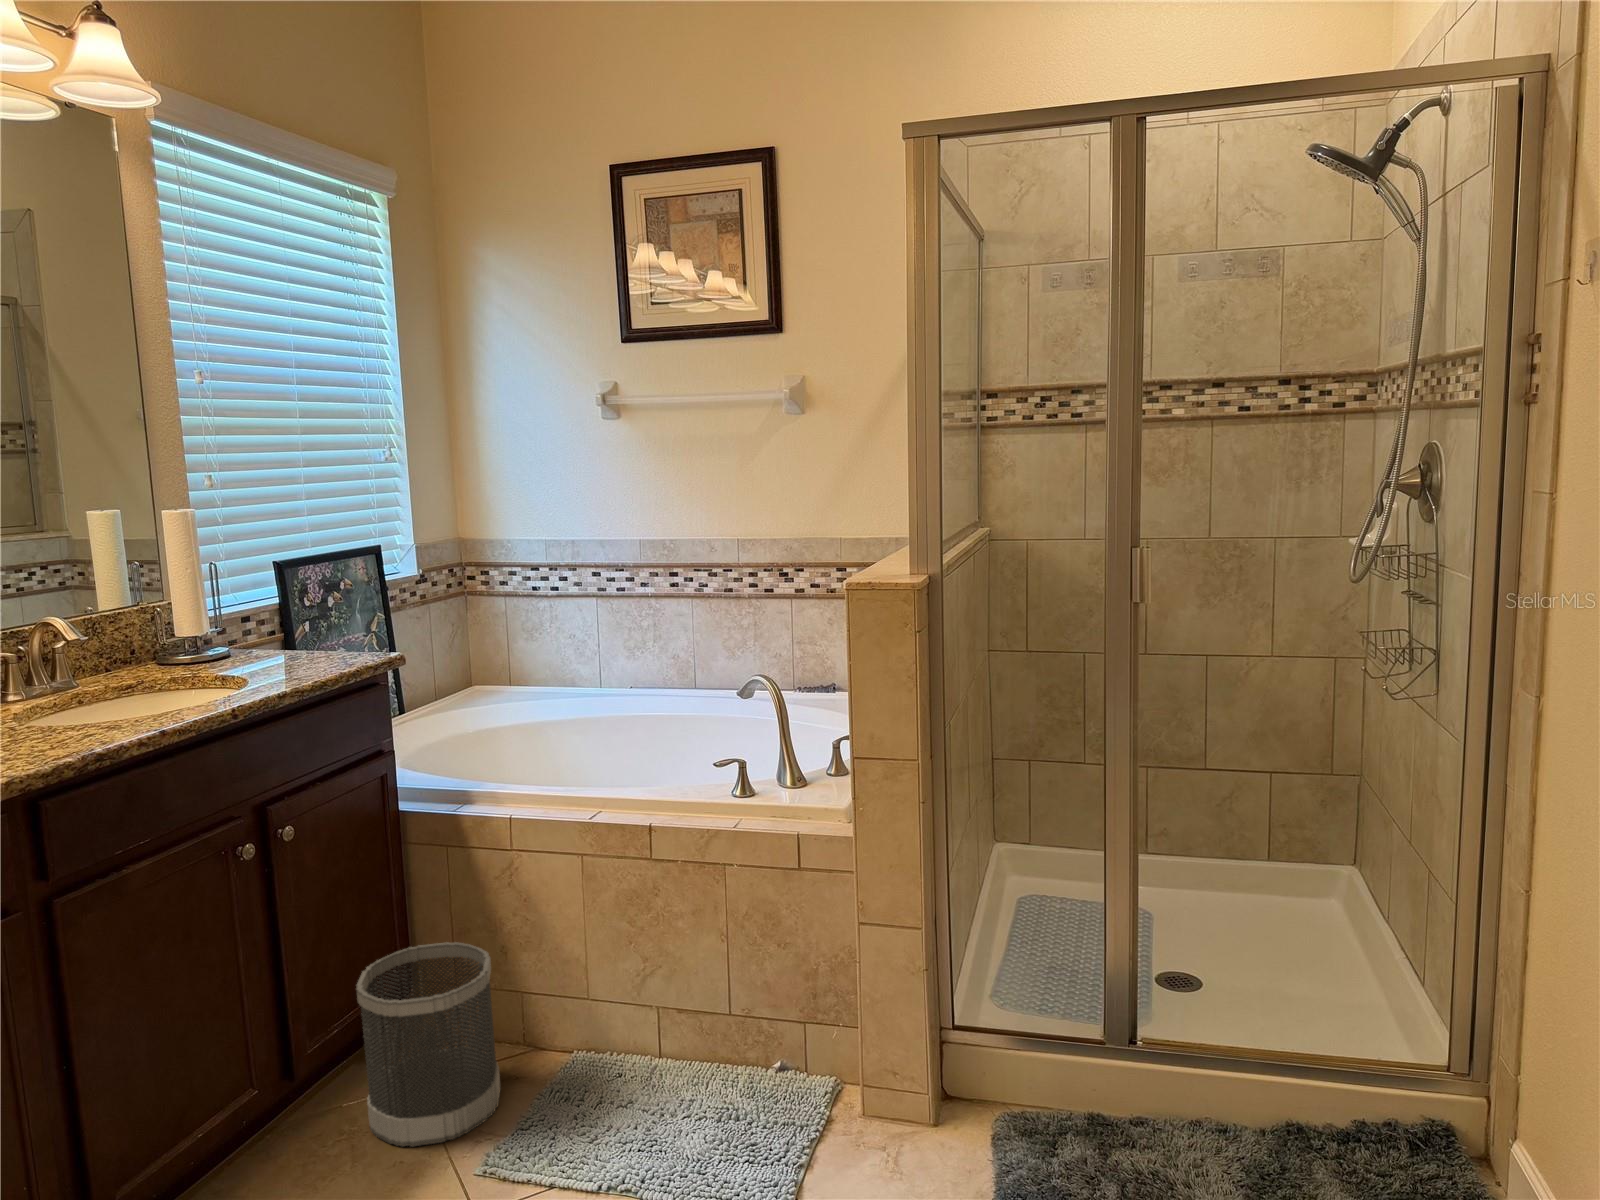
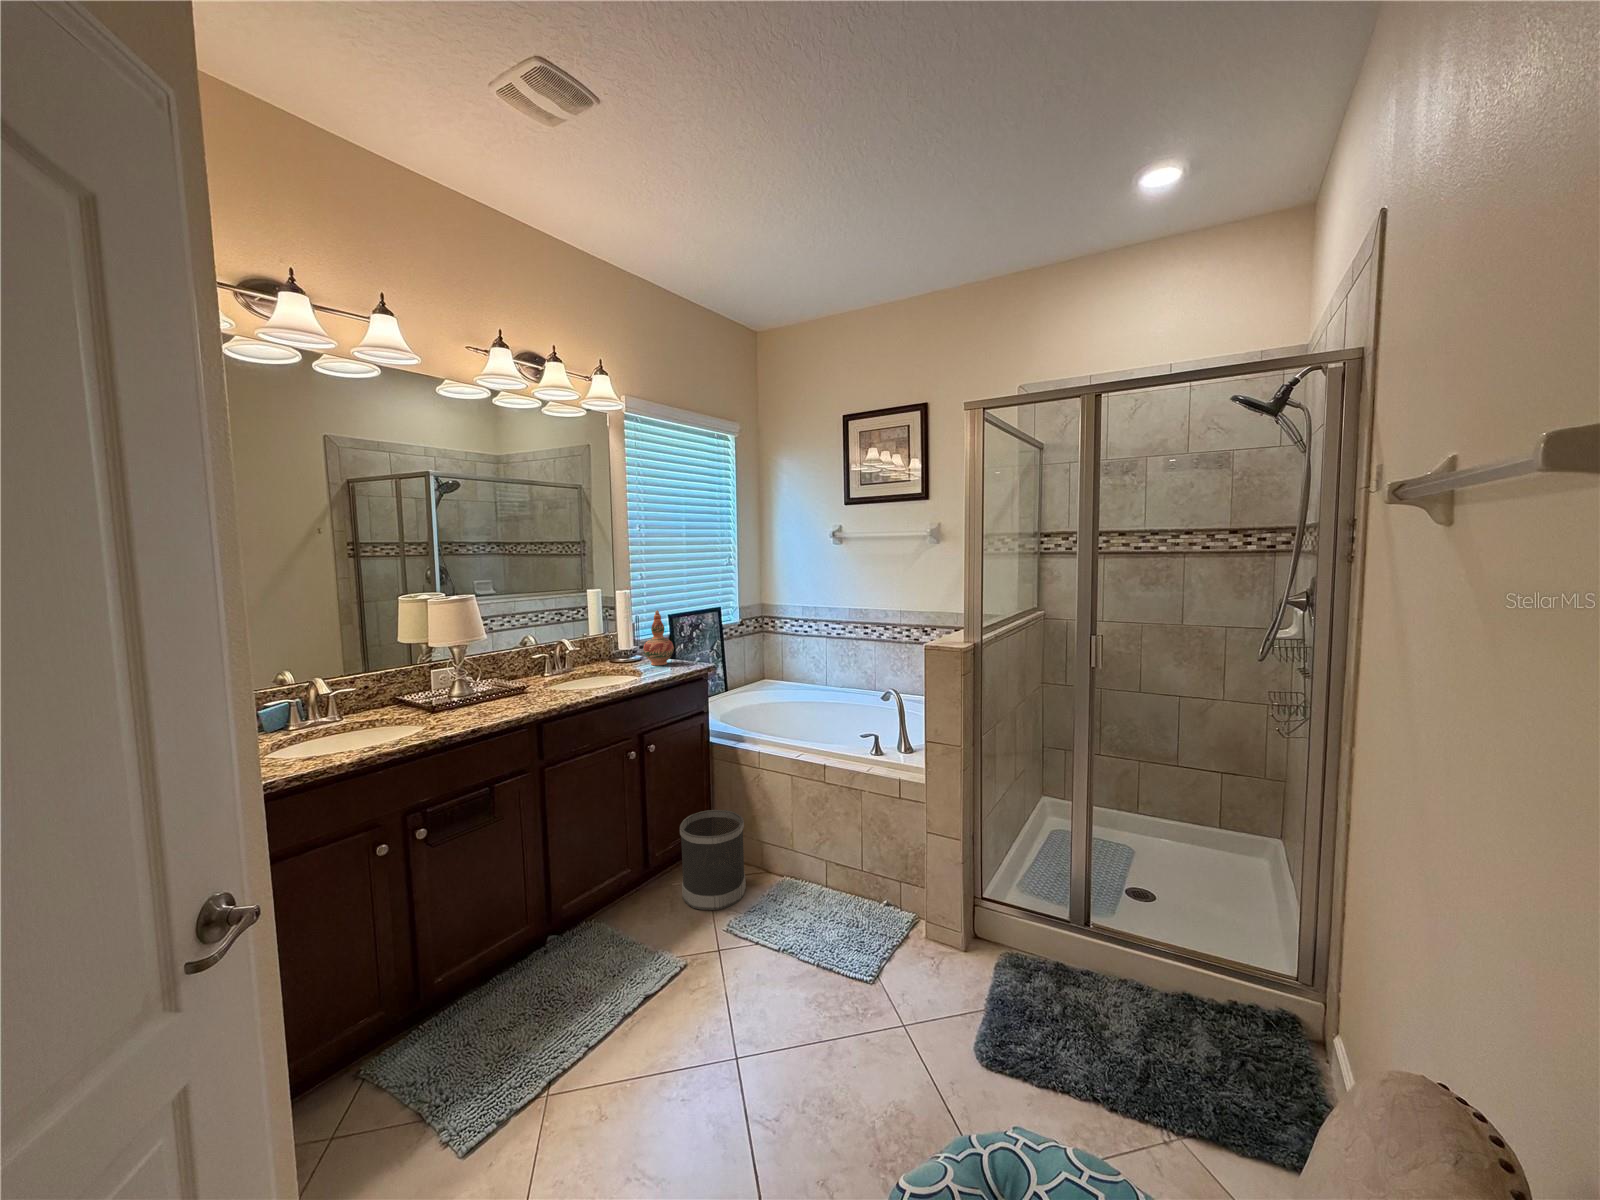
decorative vase: none [237,548,305,664] -> present [644,610,674,665]

